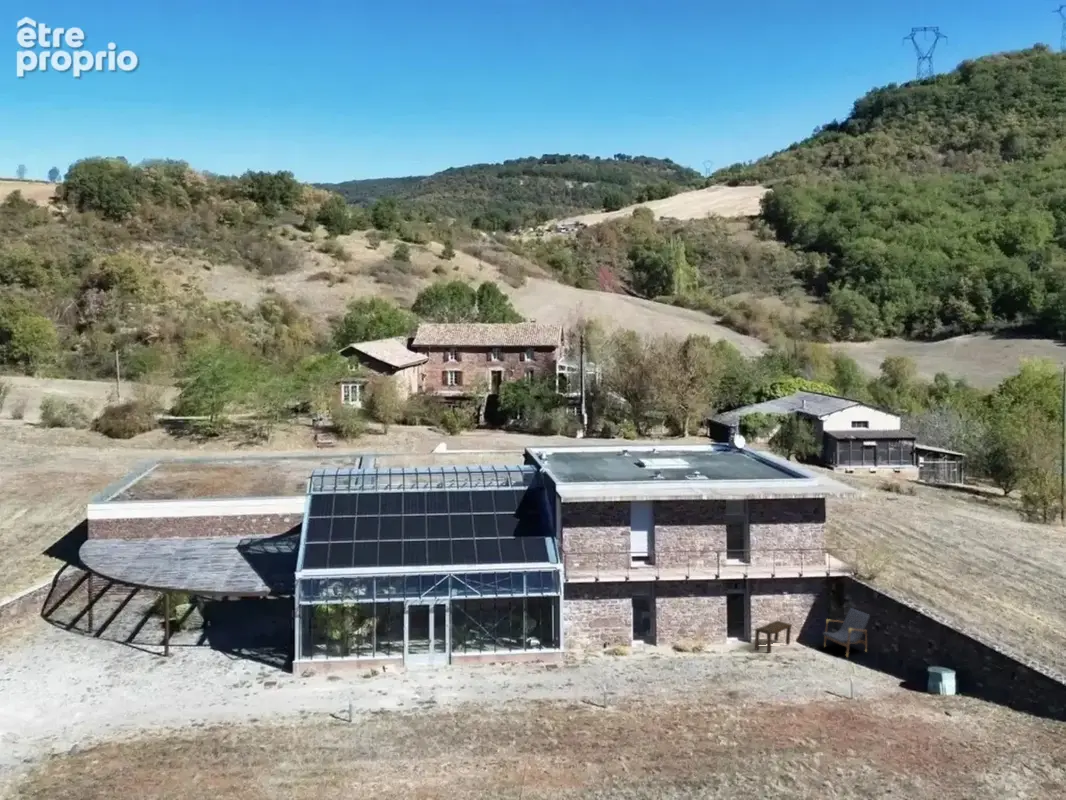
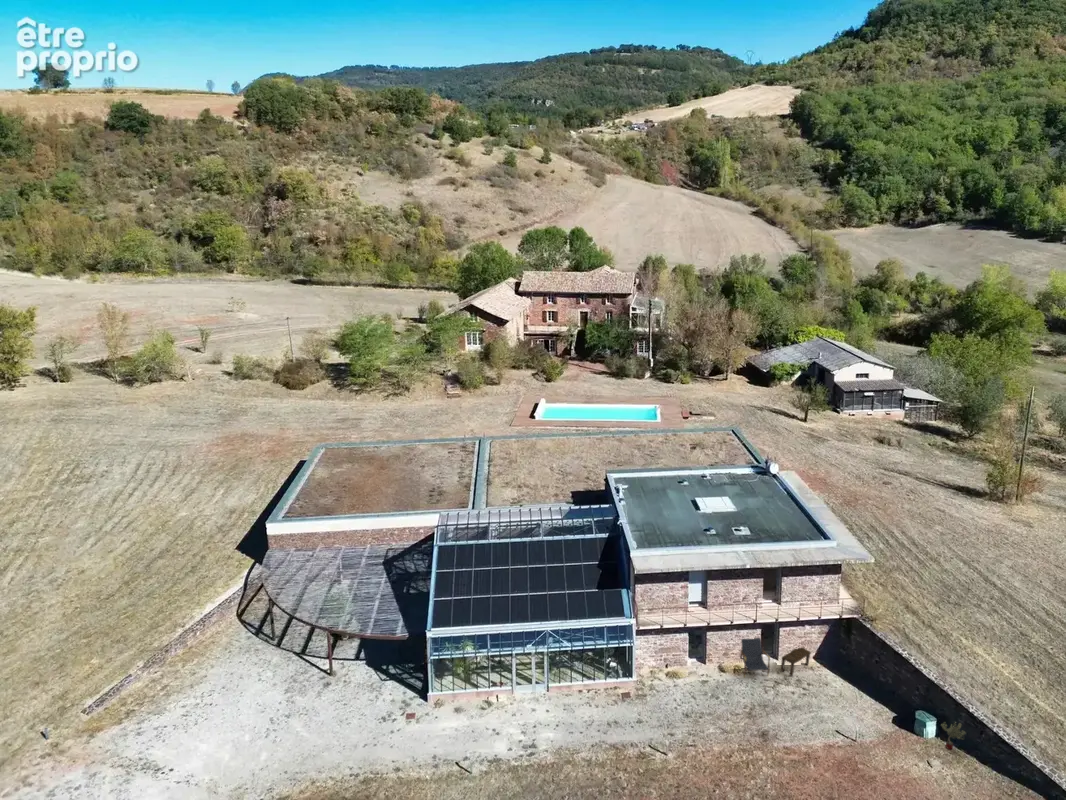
lounge chair: present [823,608,870,656] -> present [740,638,770,677]
potted tree: none [961,659,994,702] -> present [941,722,965,749]

